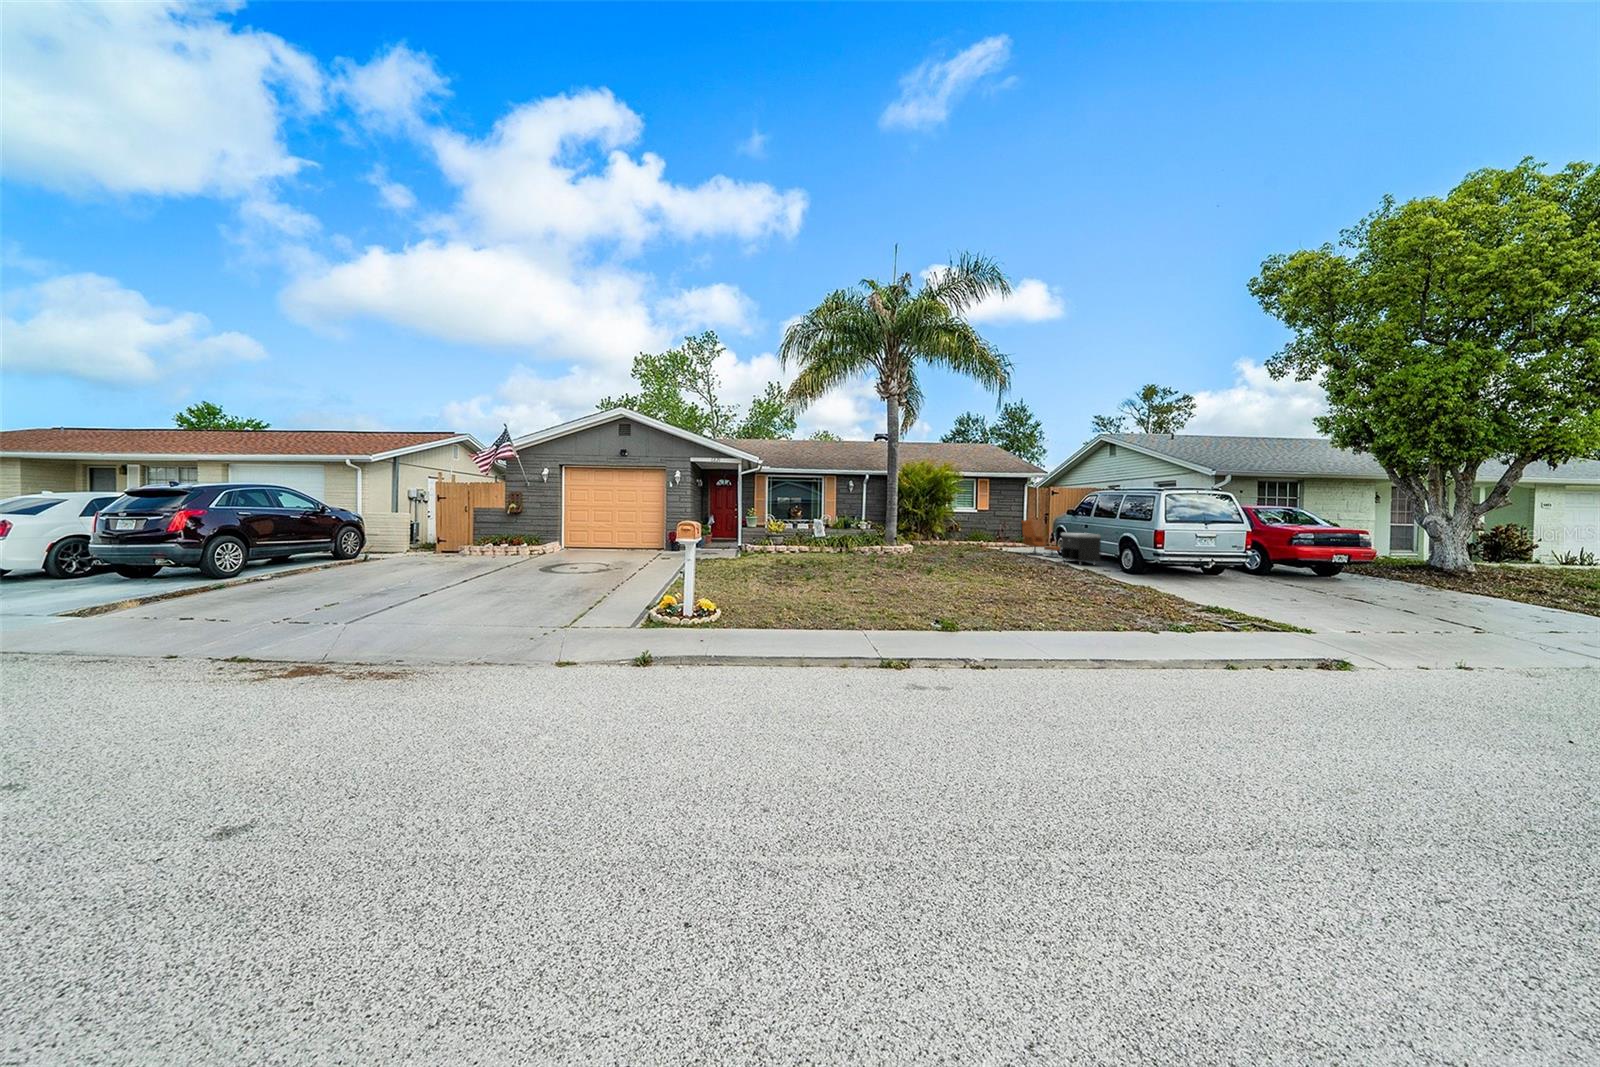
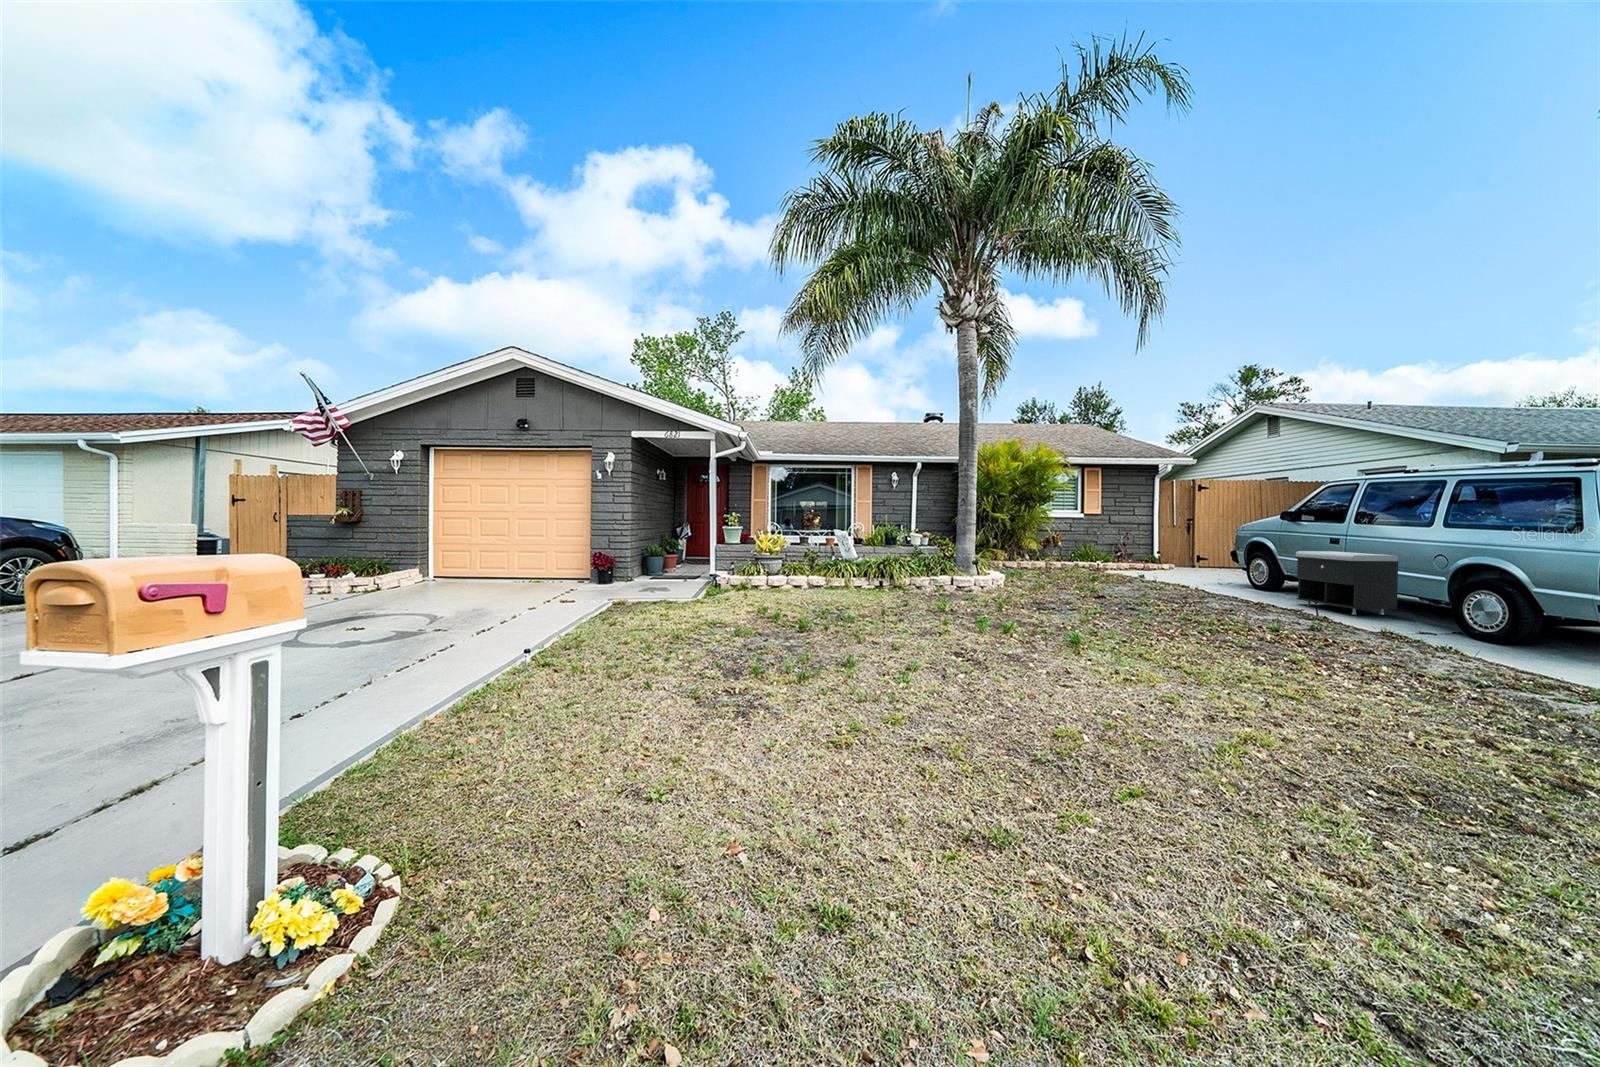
lounge chair: present [1021,520,1060,556] -> none [1196,528,1281,595]

